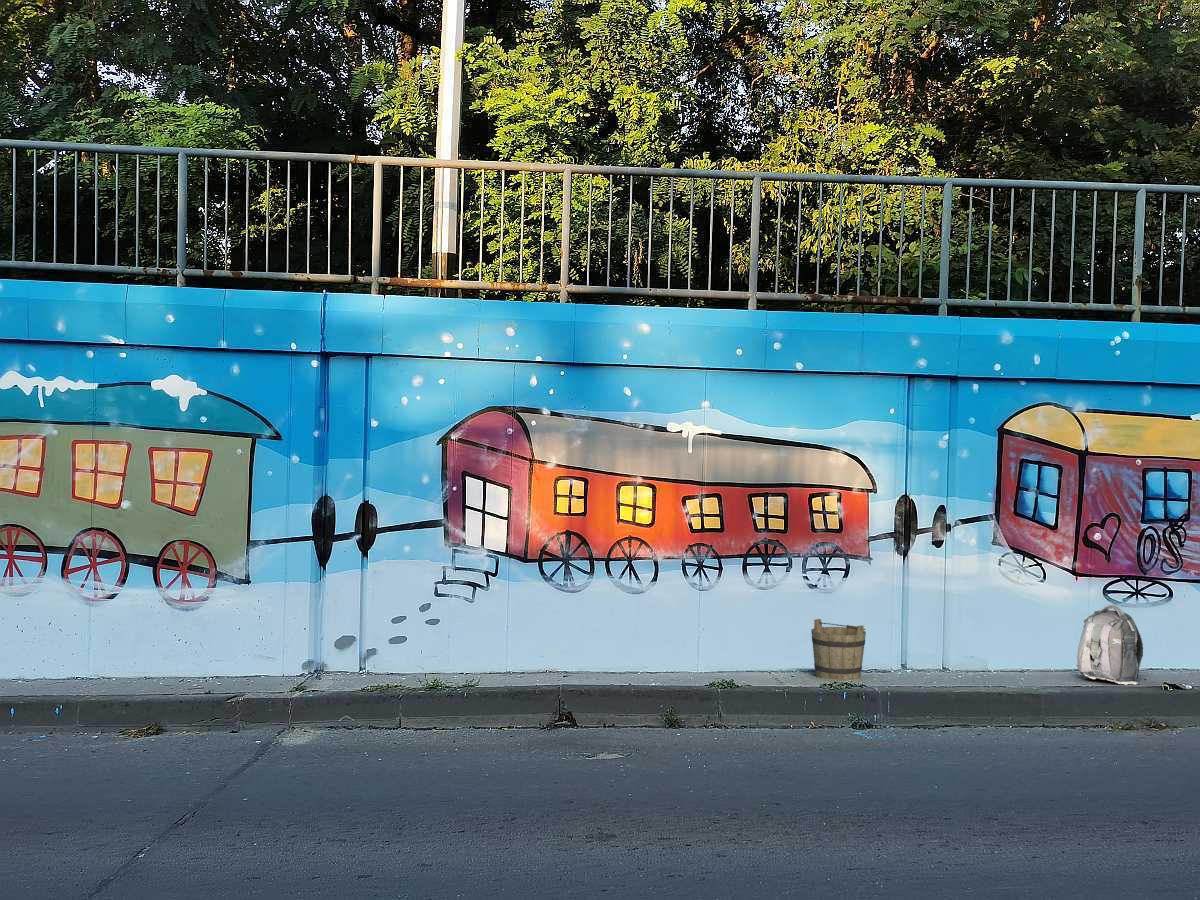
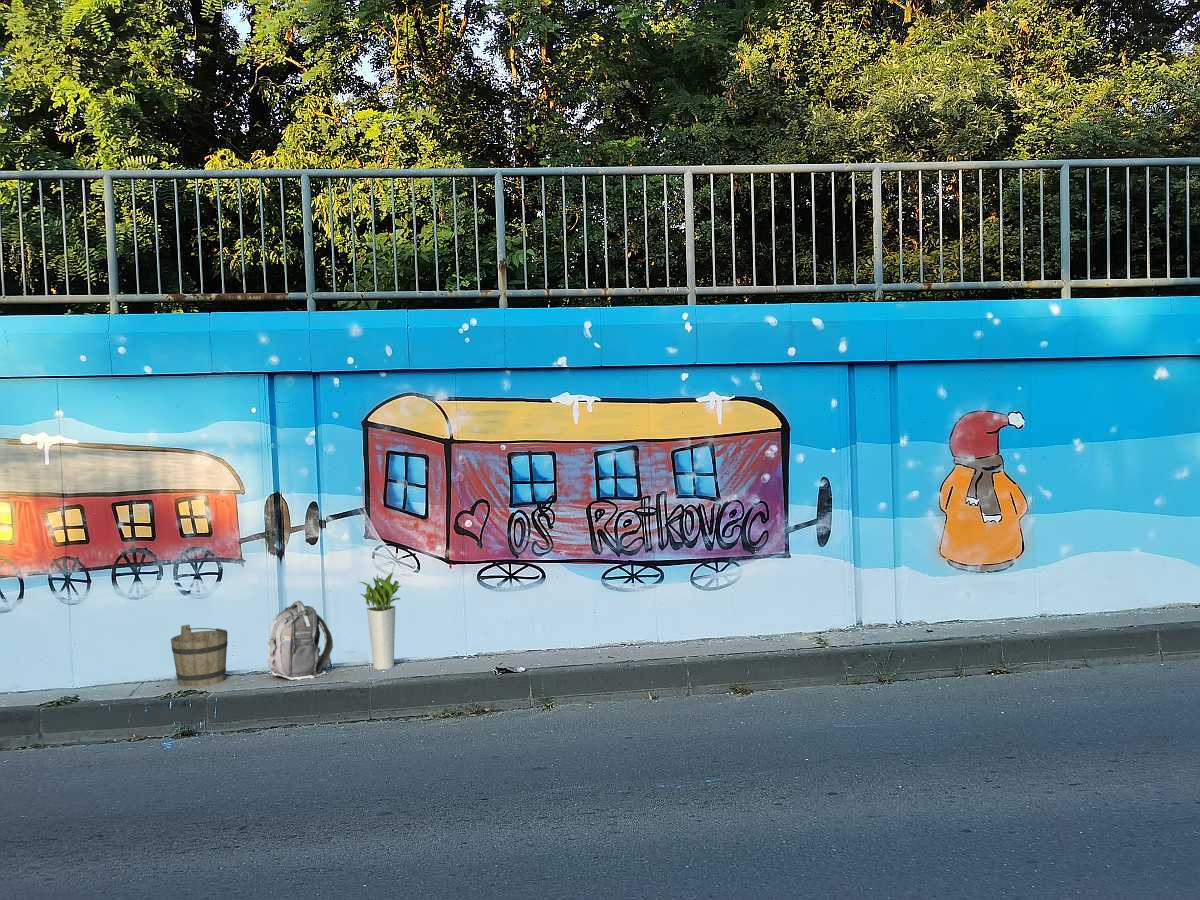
planter: none [993,581,1037,680] -> present [360,572,400,669]
backpack: present [1077,605,1143,685] -> present [268,601,333,680]

